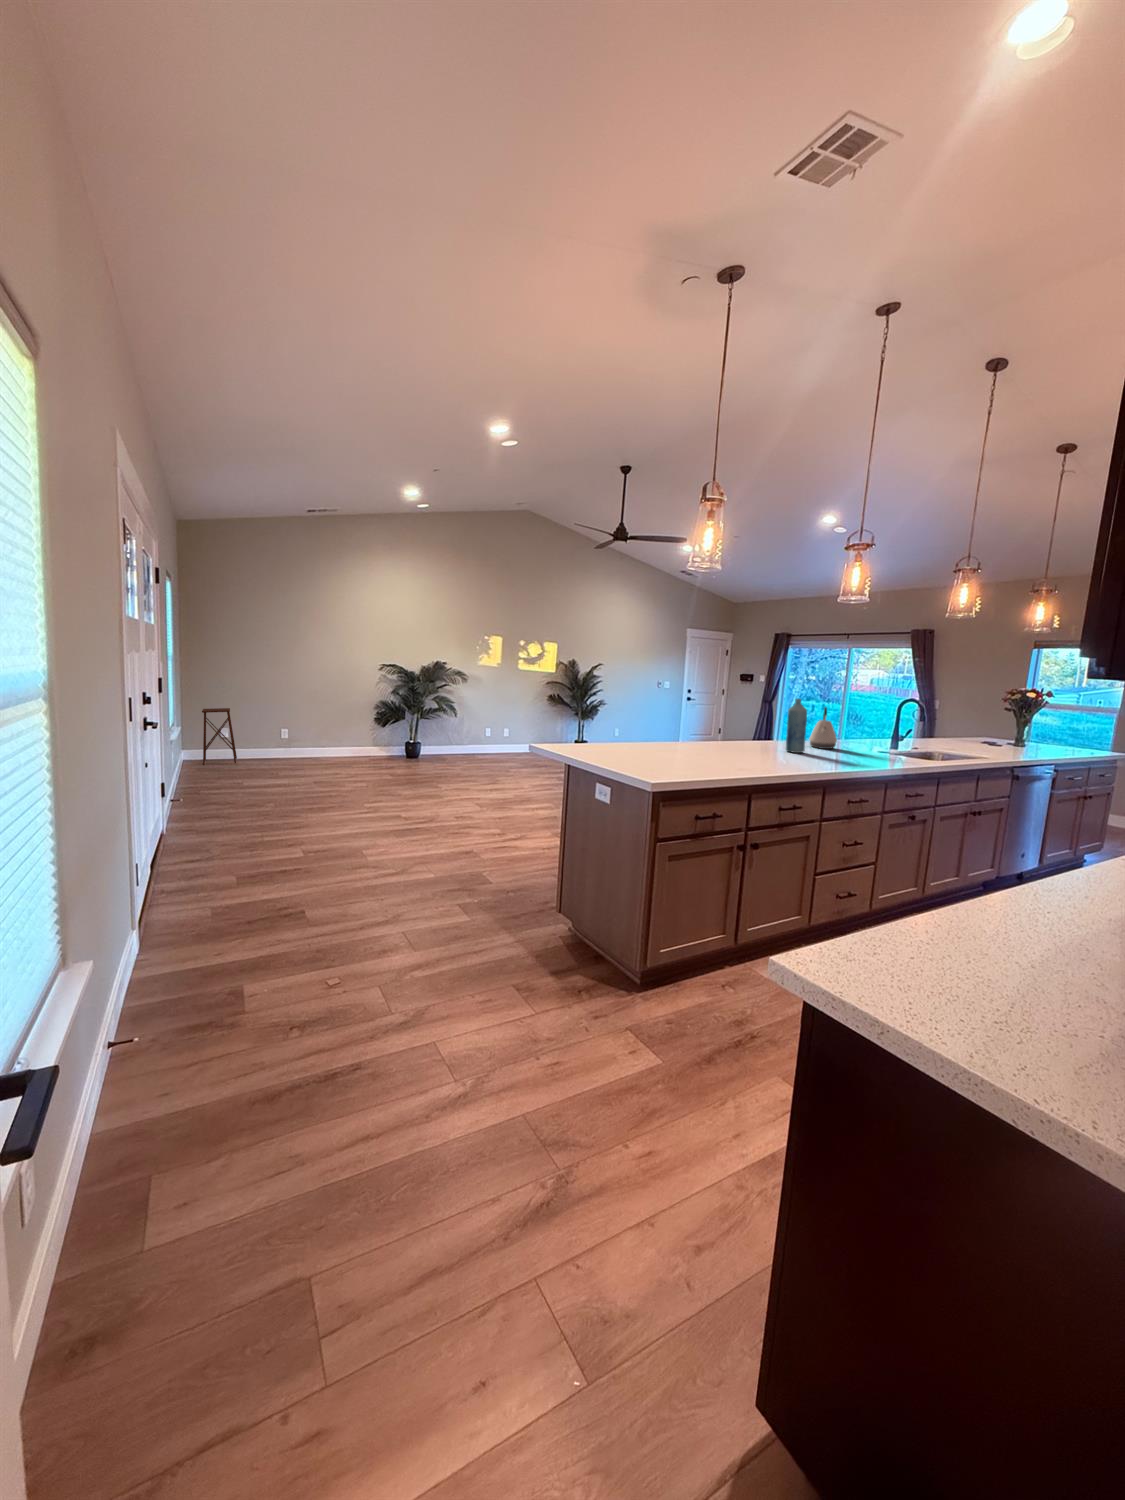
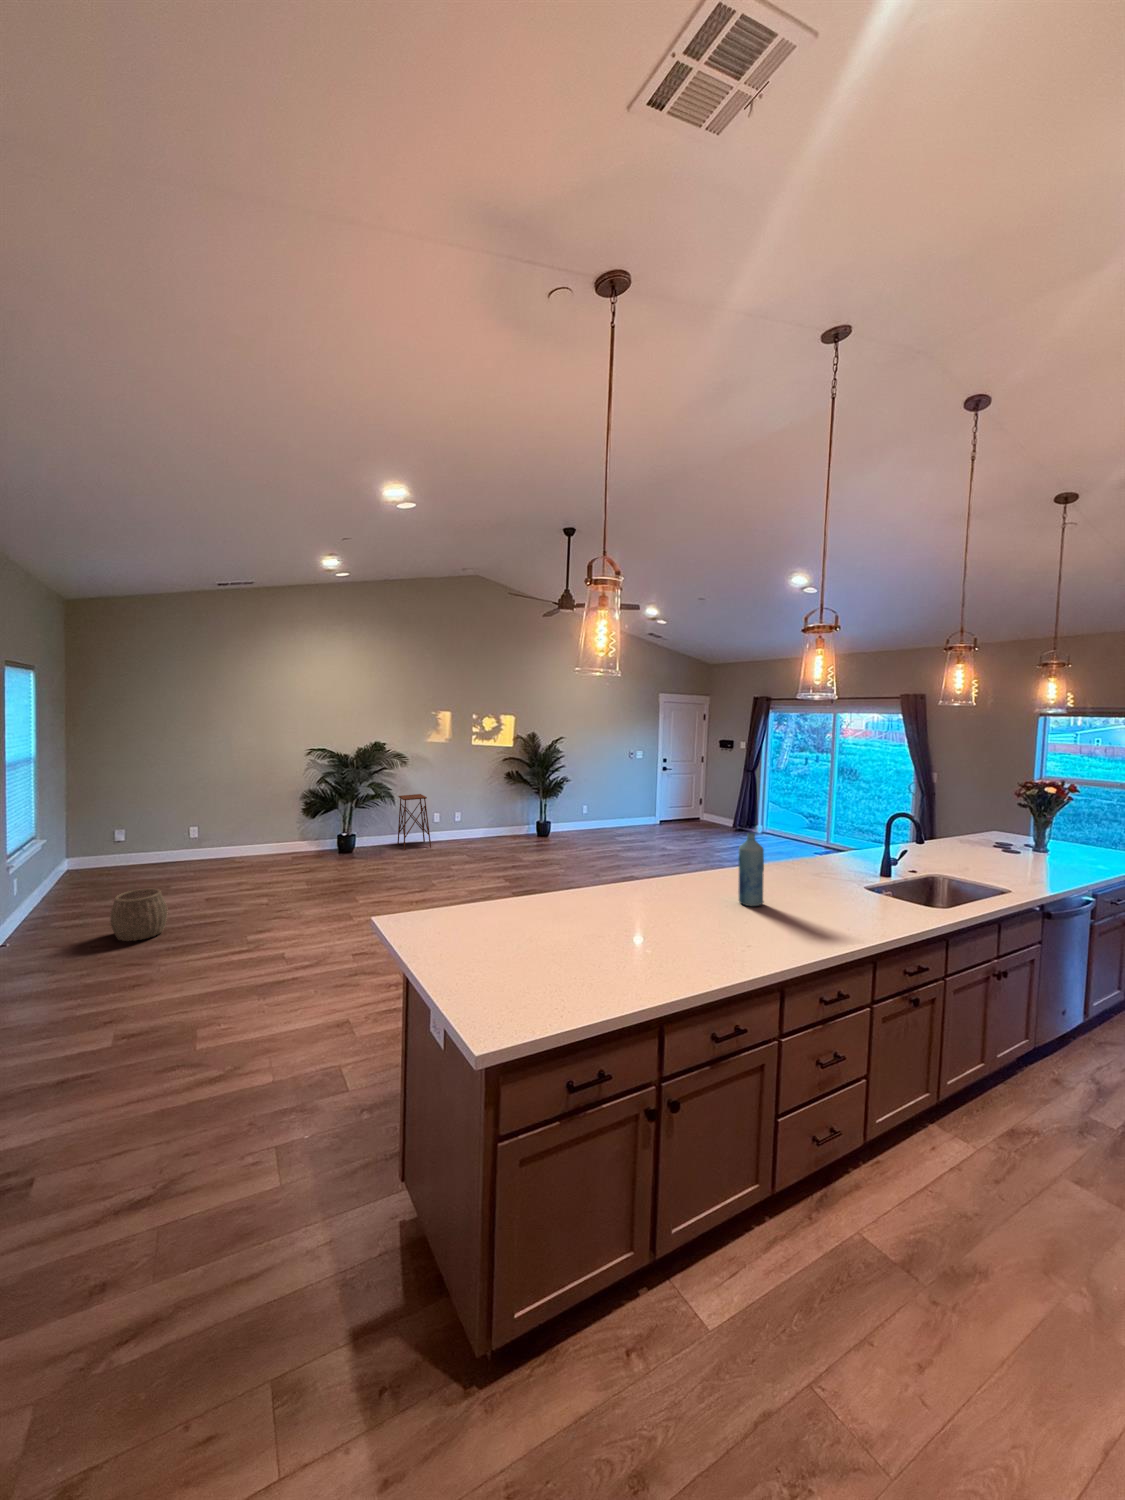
kettle: present [809,707,837,749] -> none [774,832,810,889]
side table: present [202,708,237,765] -> present [397,794,431,850]
woven basket: none [250,764,294,803] -> present [110,889,167,941]

